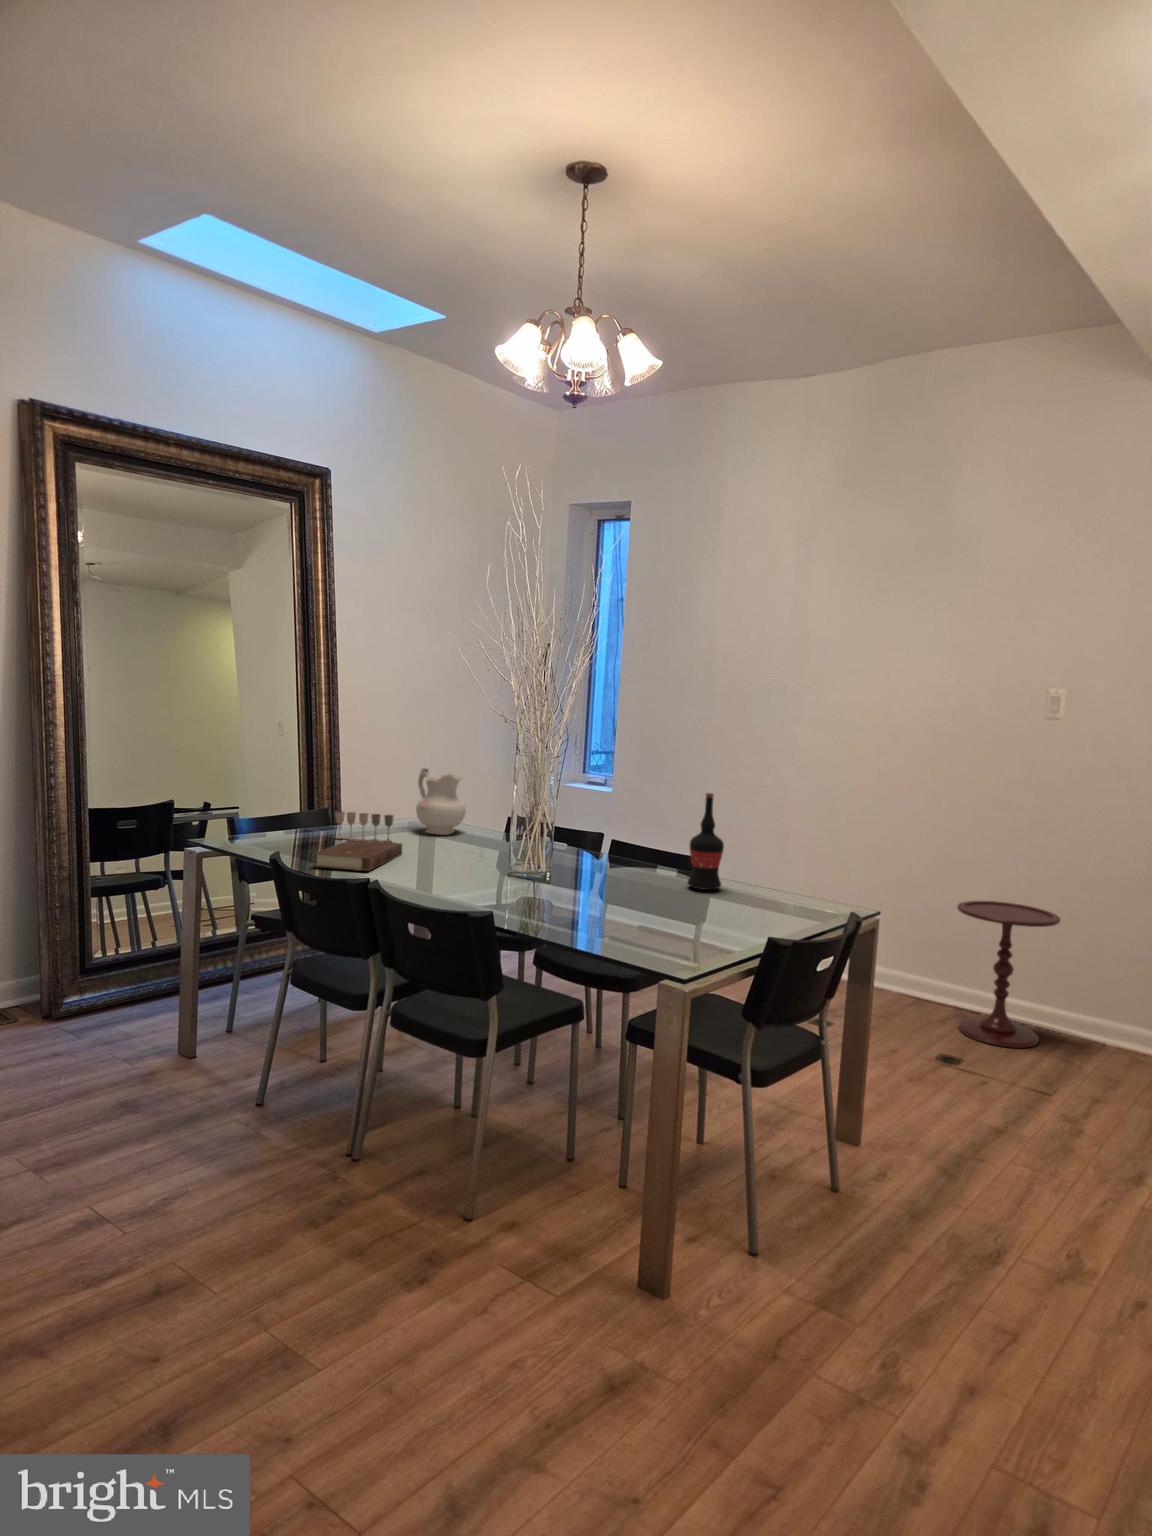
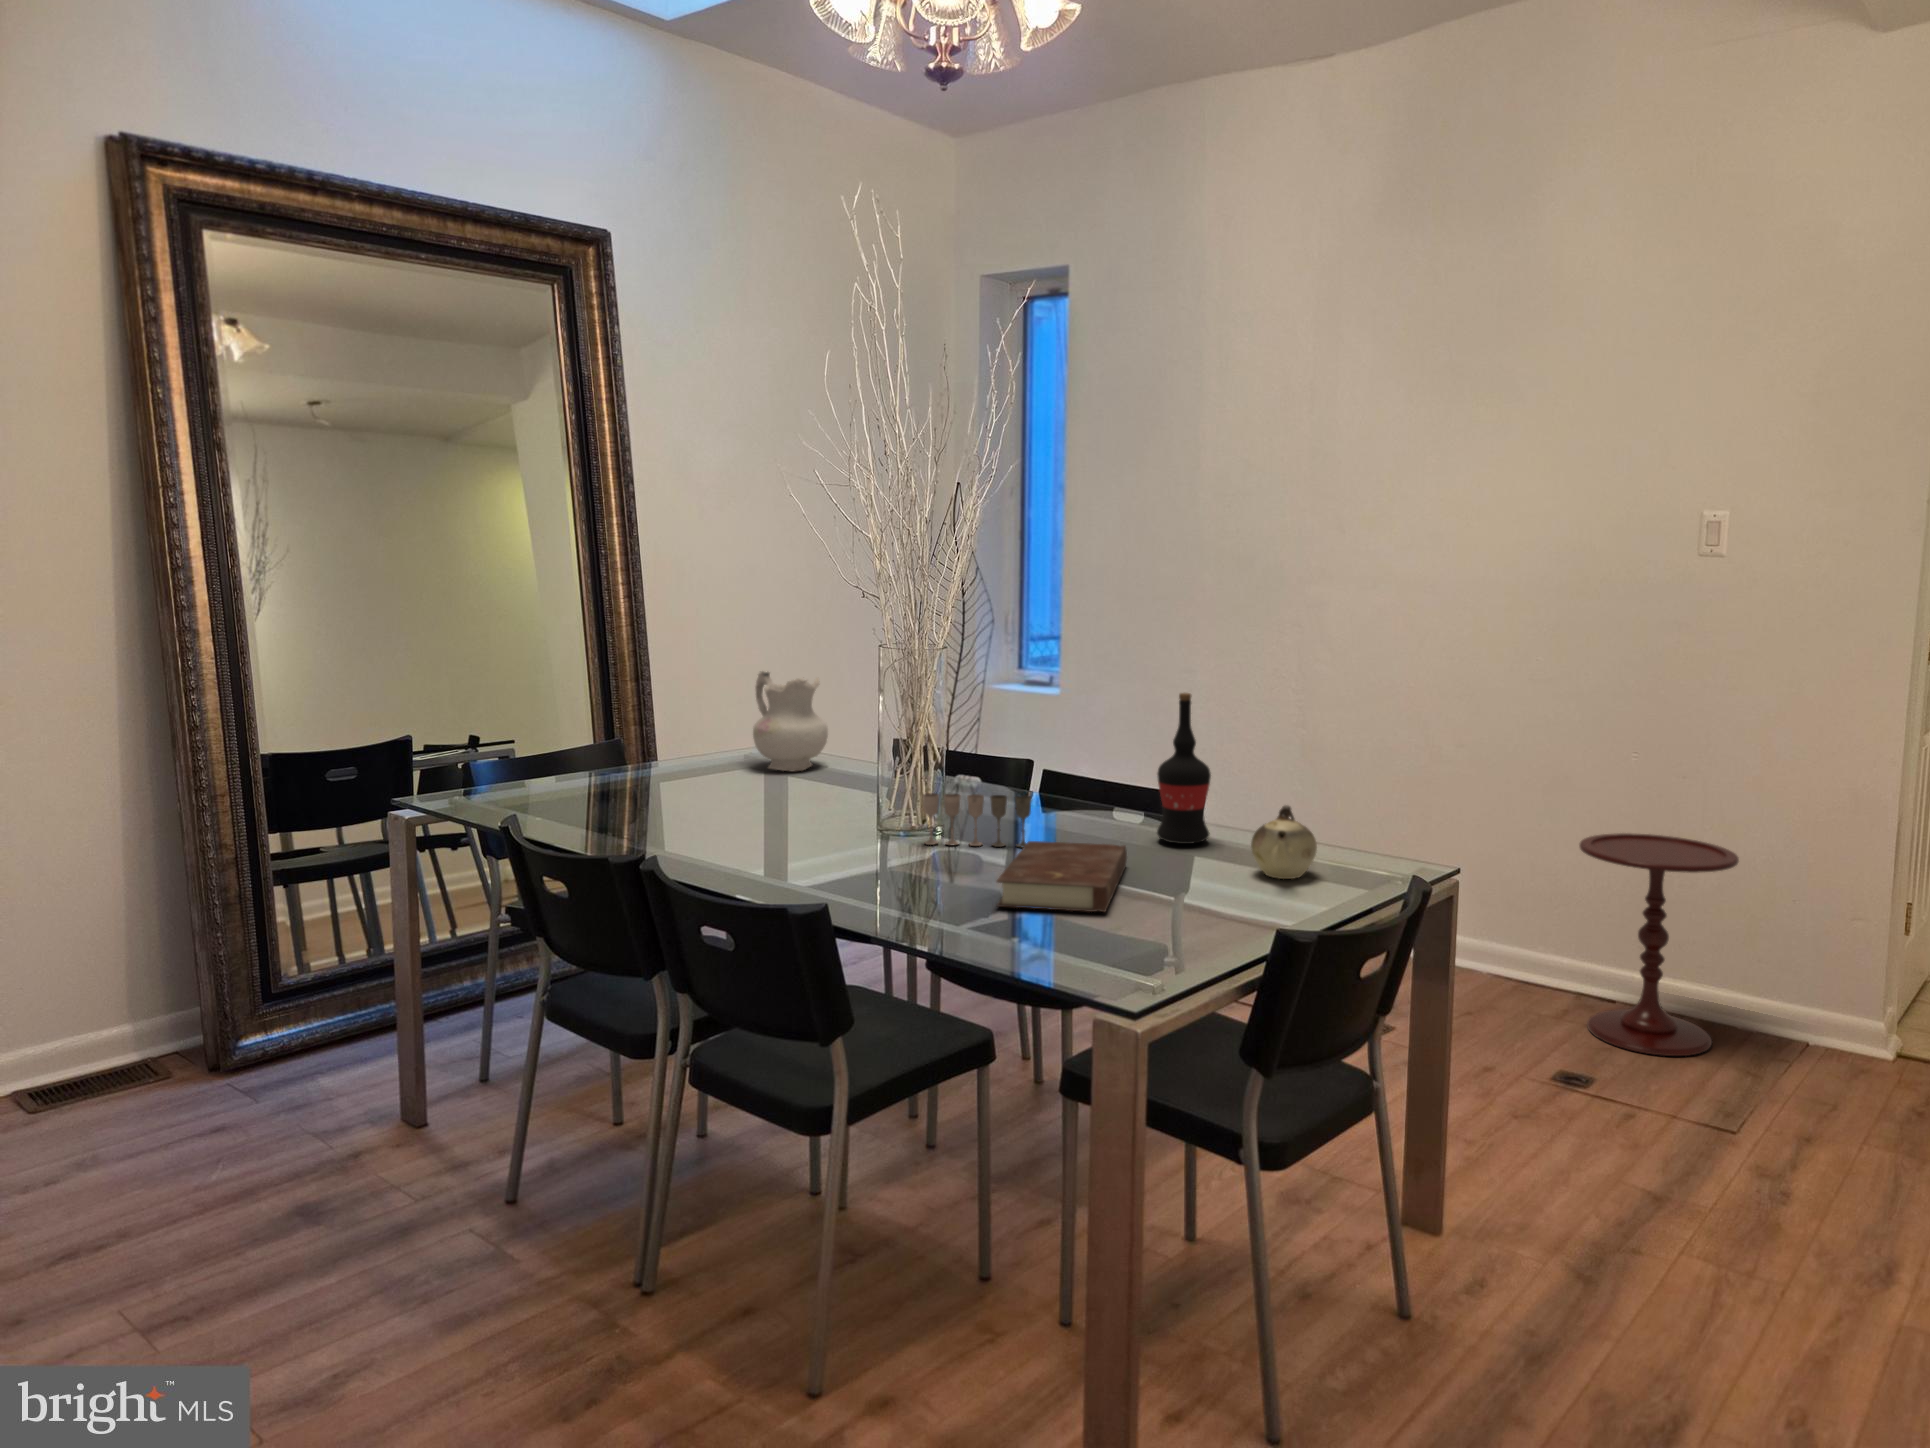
wine glass: present [335,812,394,842] -> present [922,793,1032,847]
book: present [314,839,402,871] -> present [997,841,1127,912]
teapot: none [750,867,792,913] -> present [1251,805,1317,879]

